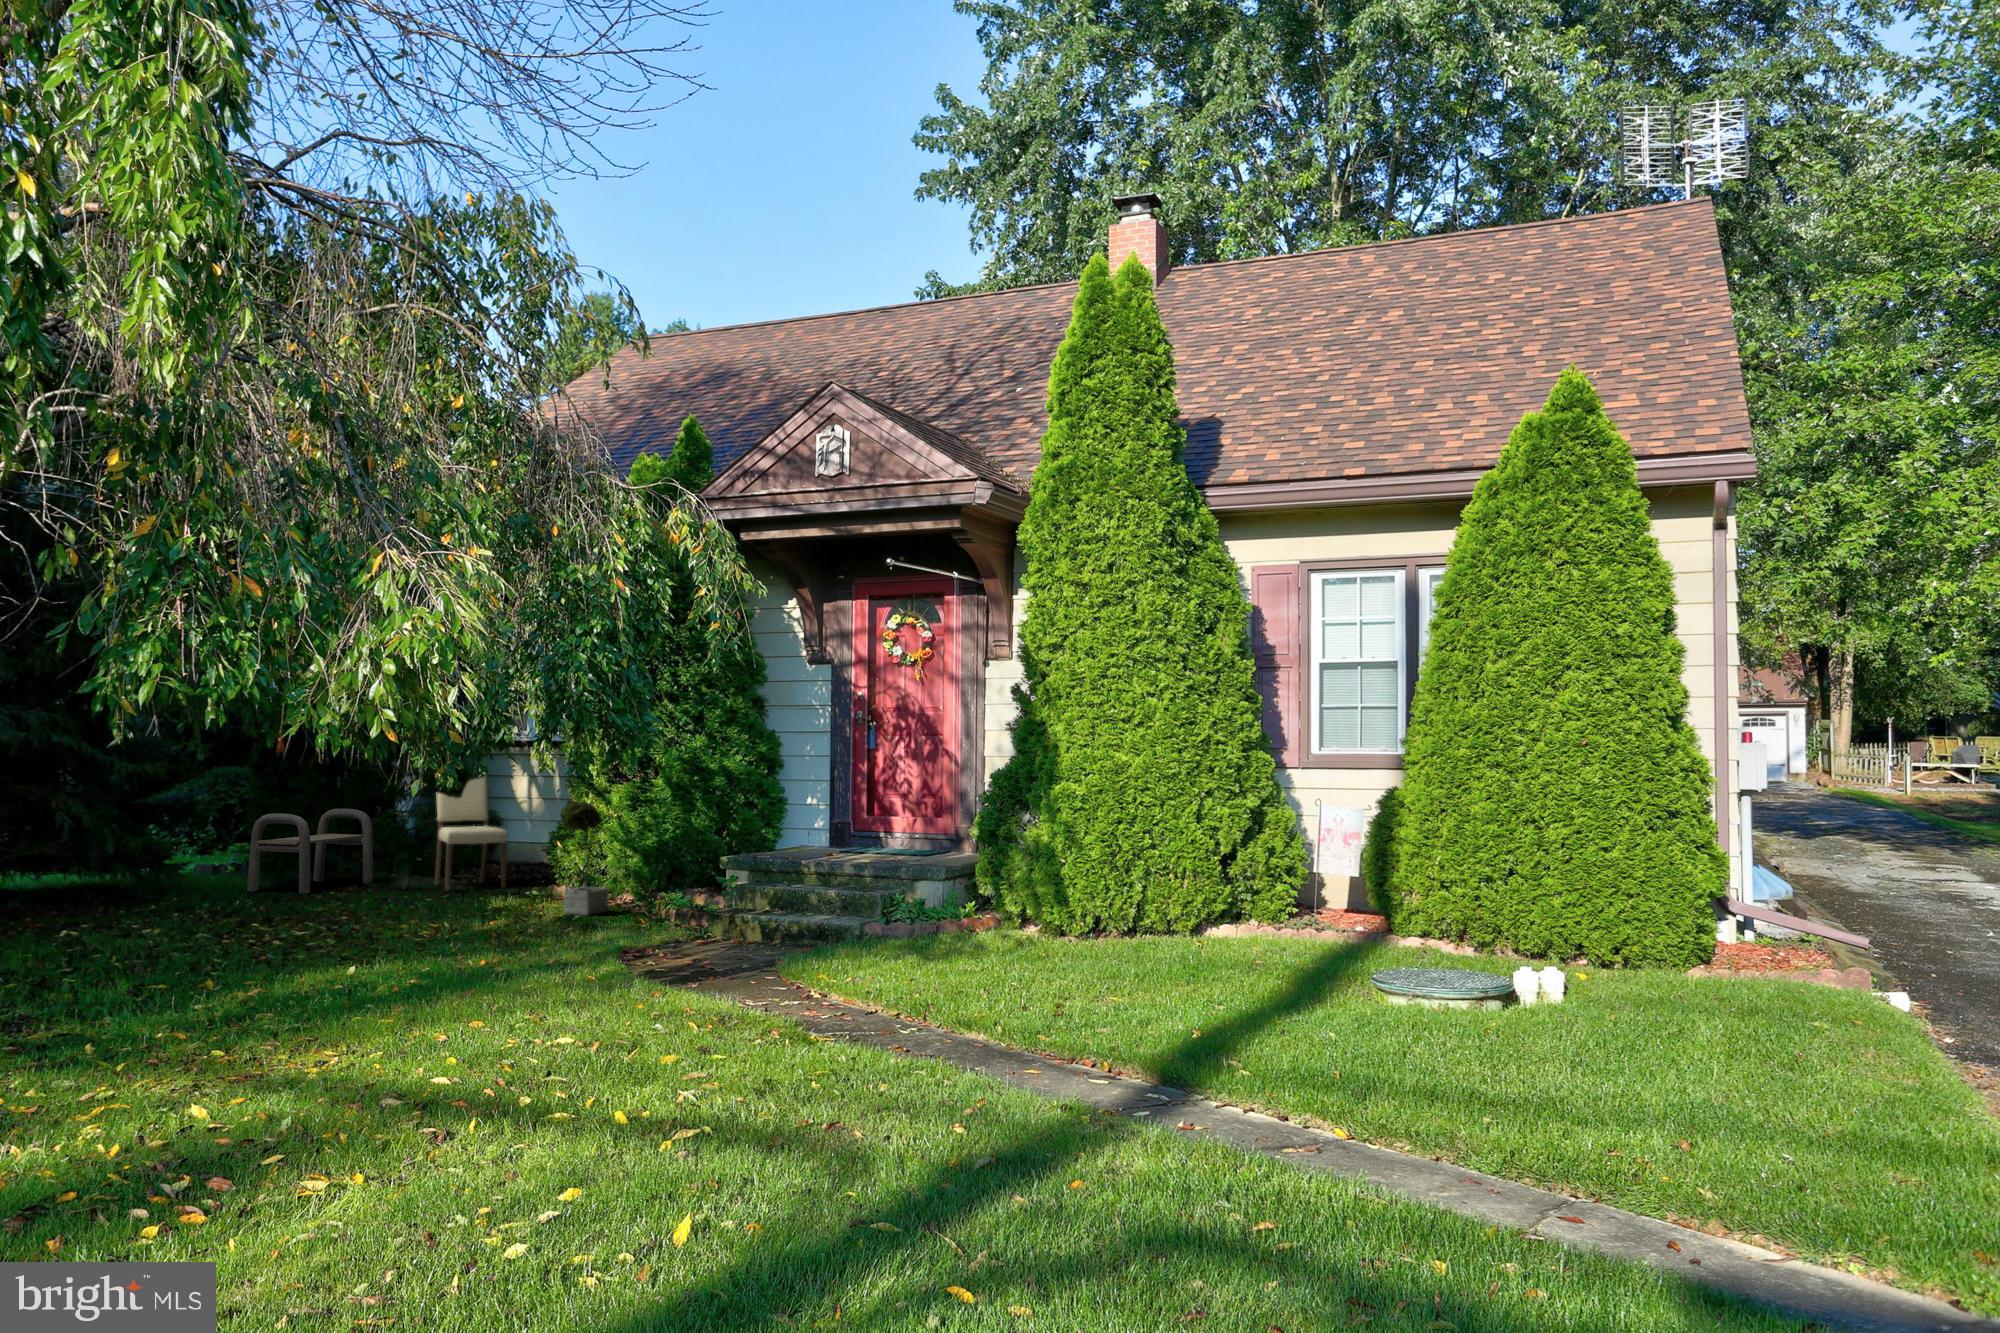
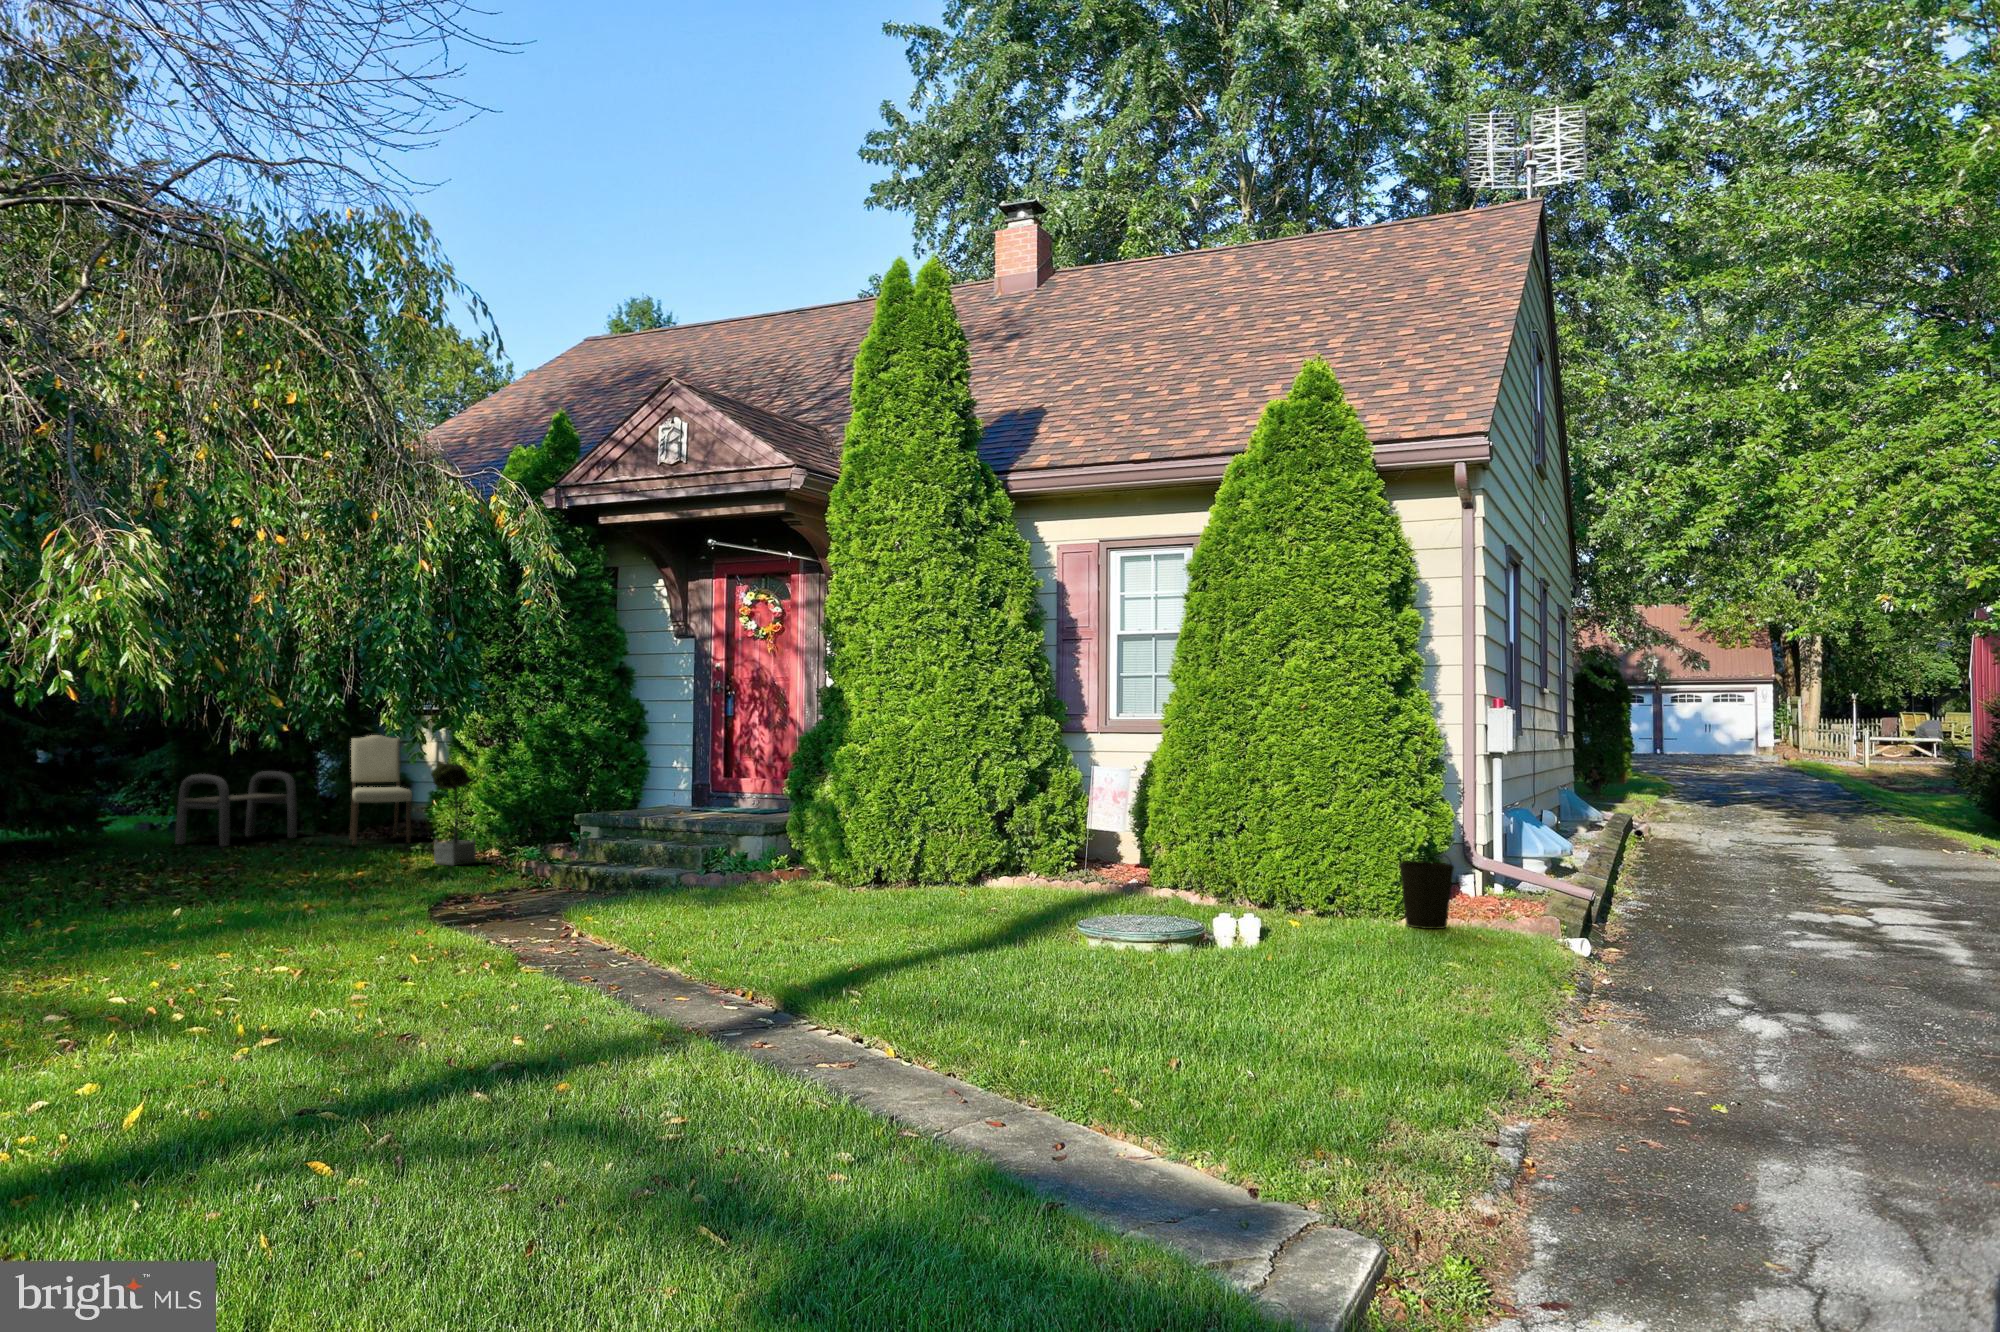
basket: none [1692,898,1756,983] -> present [1399,852,1454,929]

